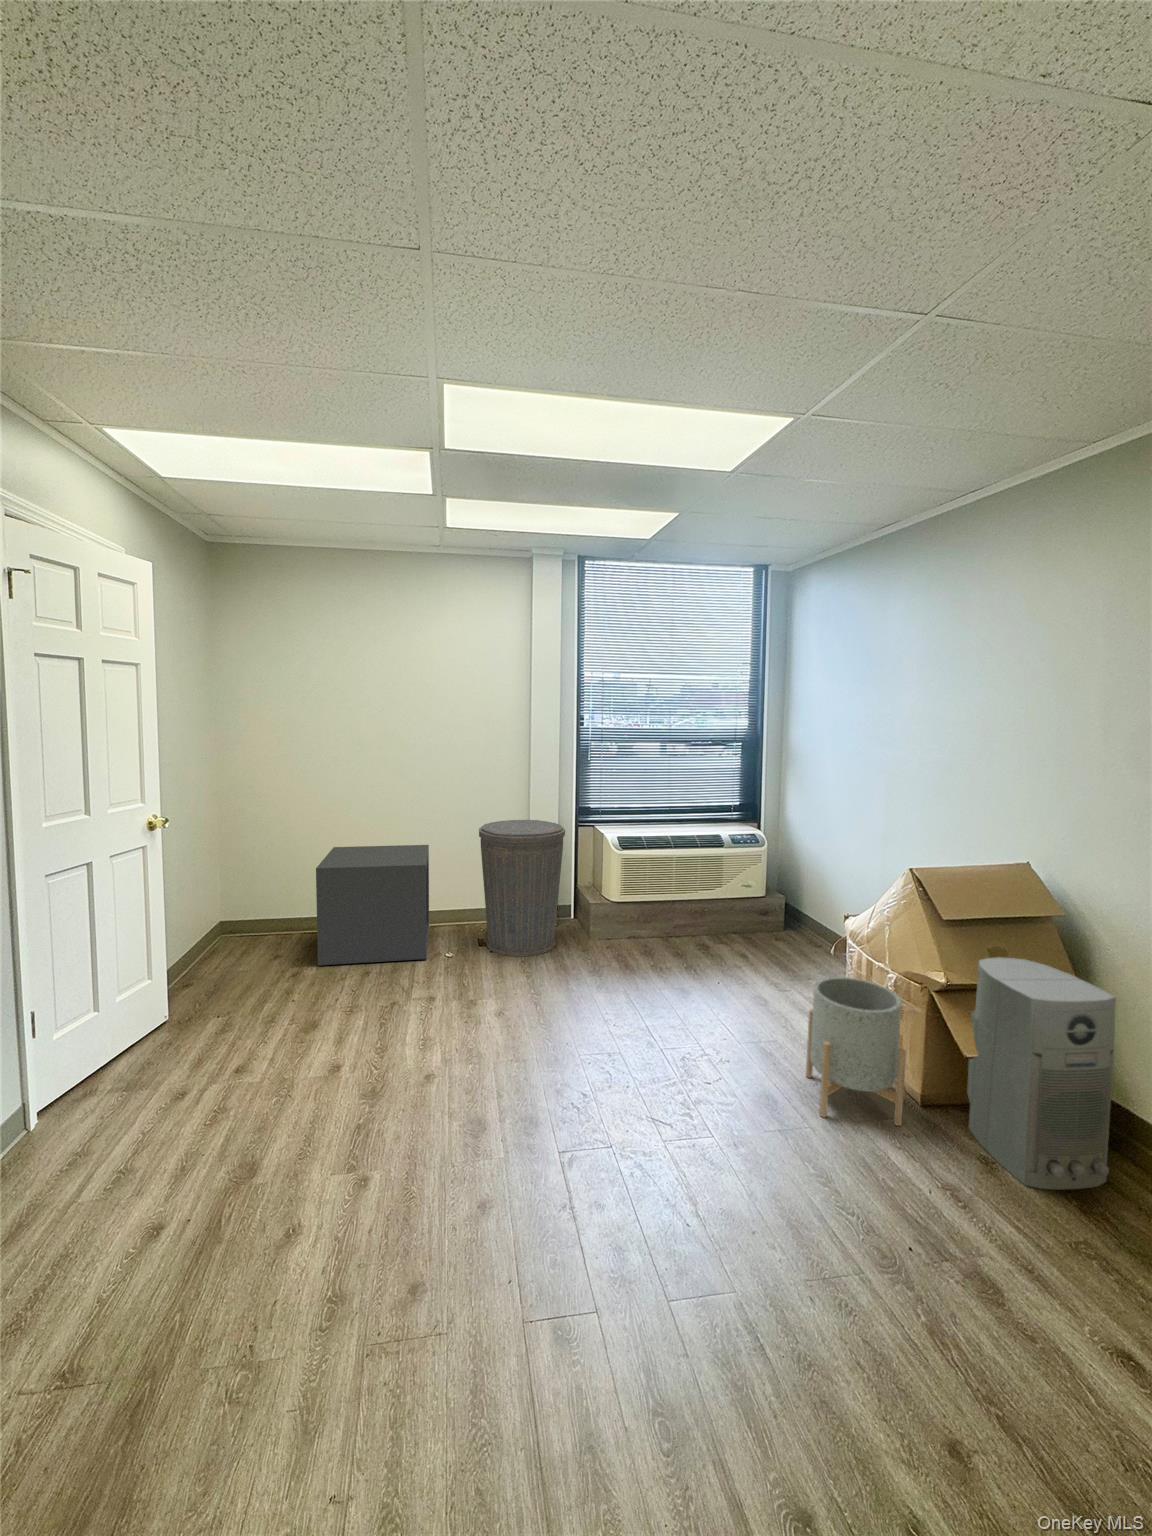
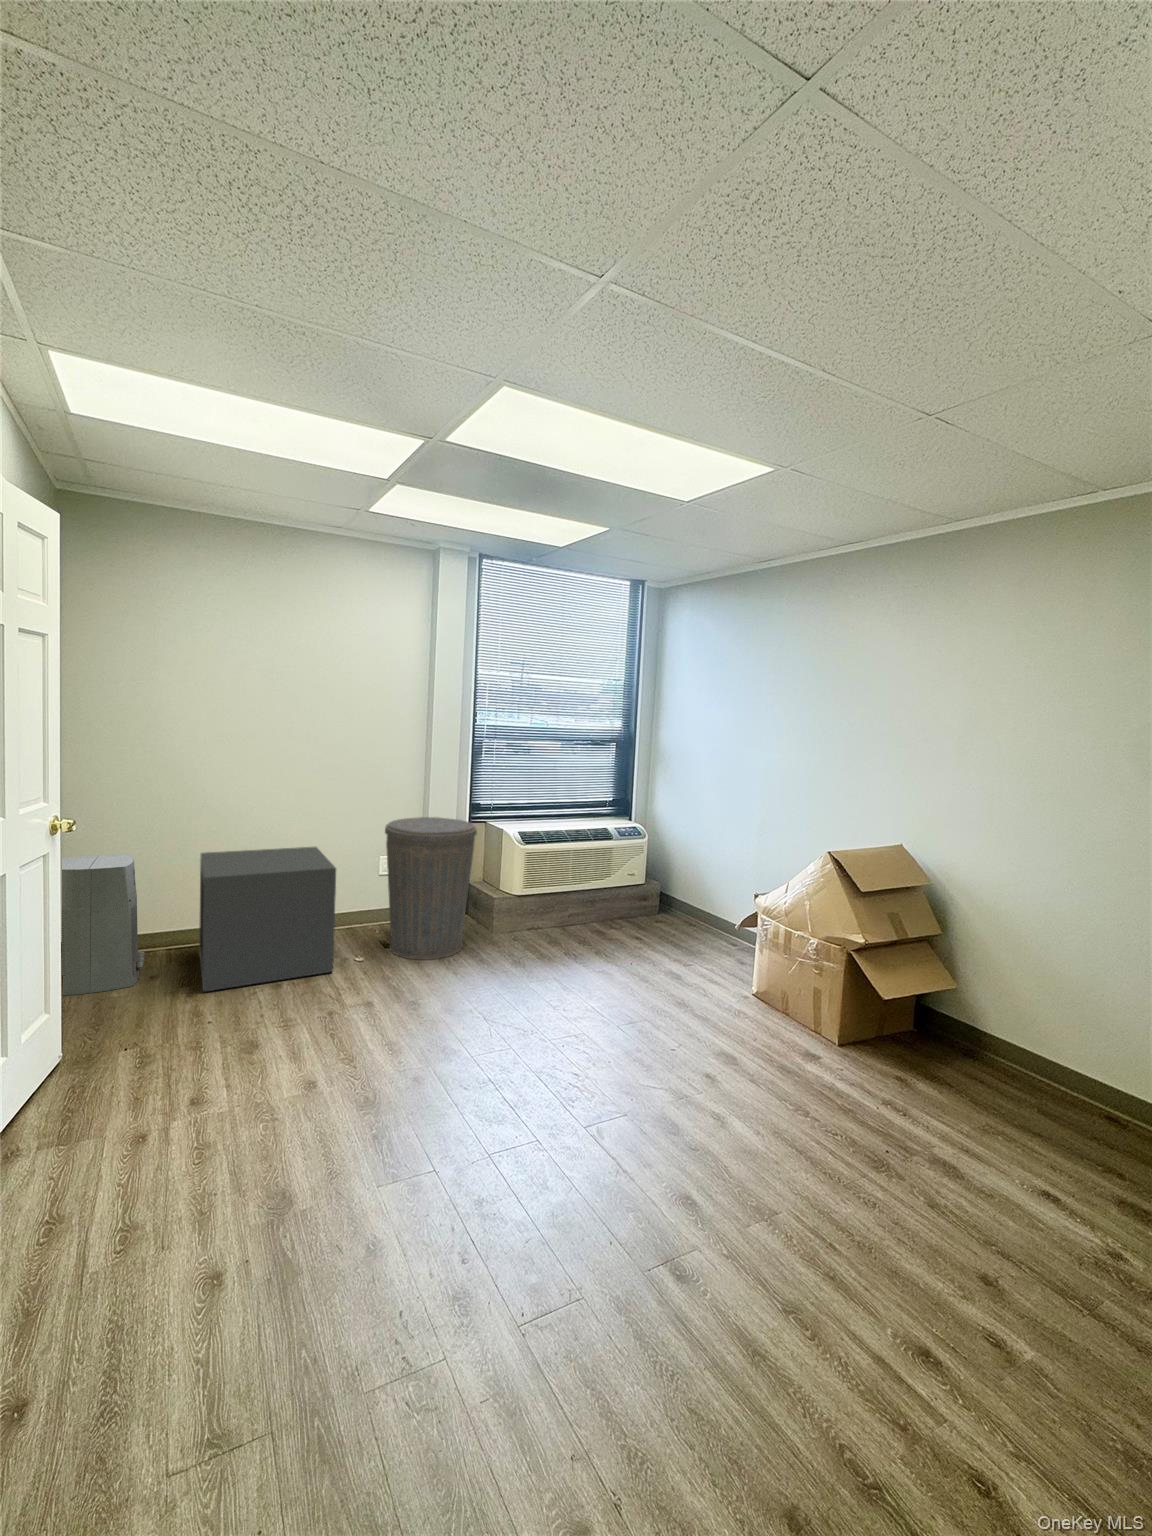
air purifier: present [967,957,1116,1189] -> present [62,854,145,995]
planter: present [806,977,906,1126] -> none [746,946,839,1066]

